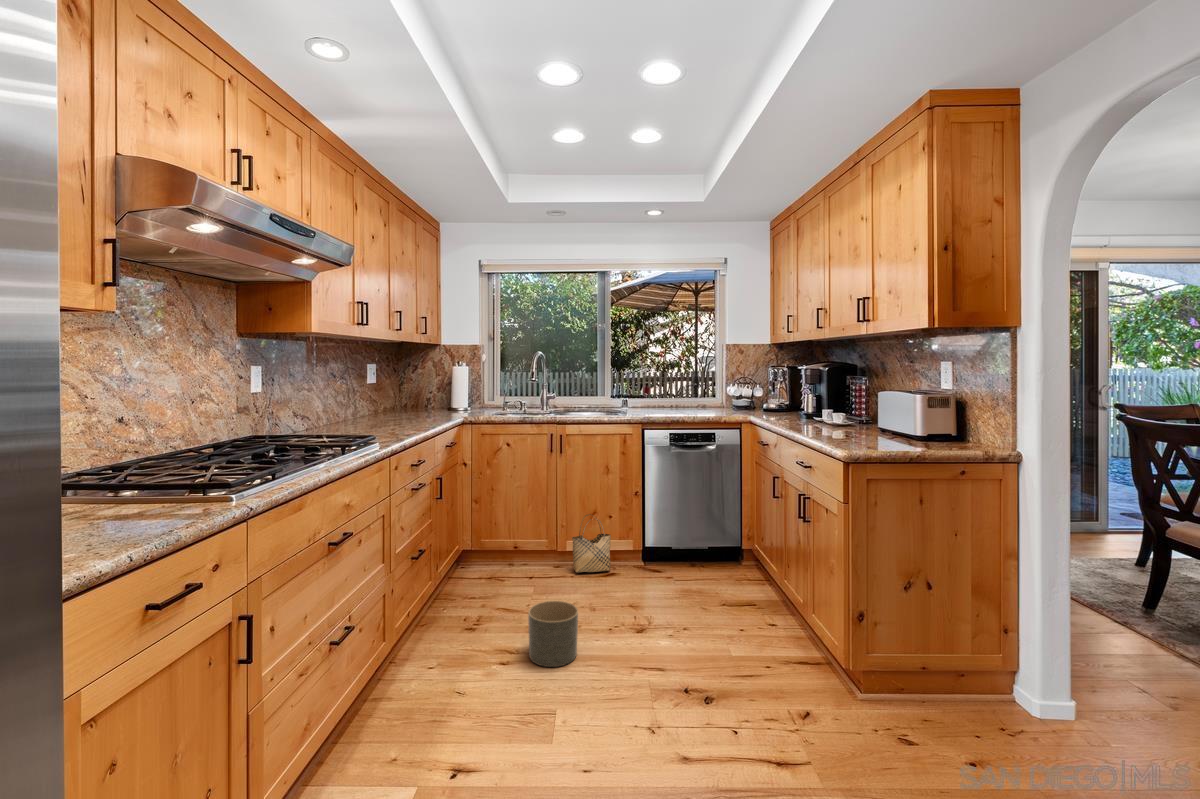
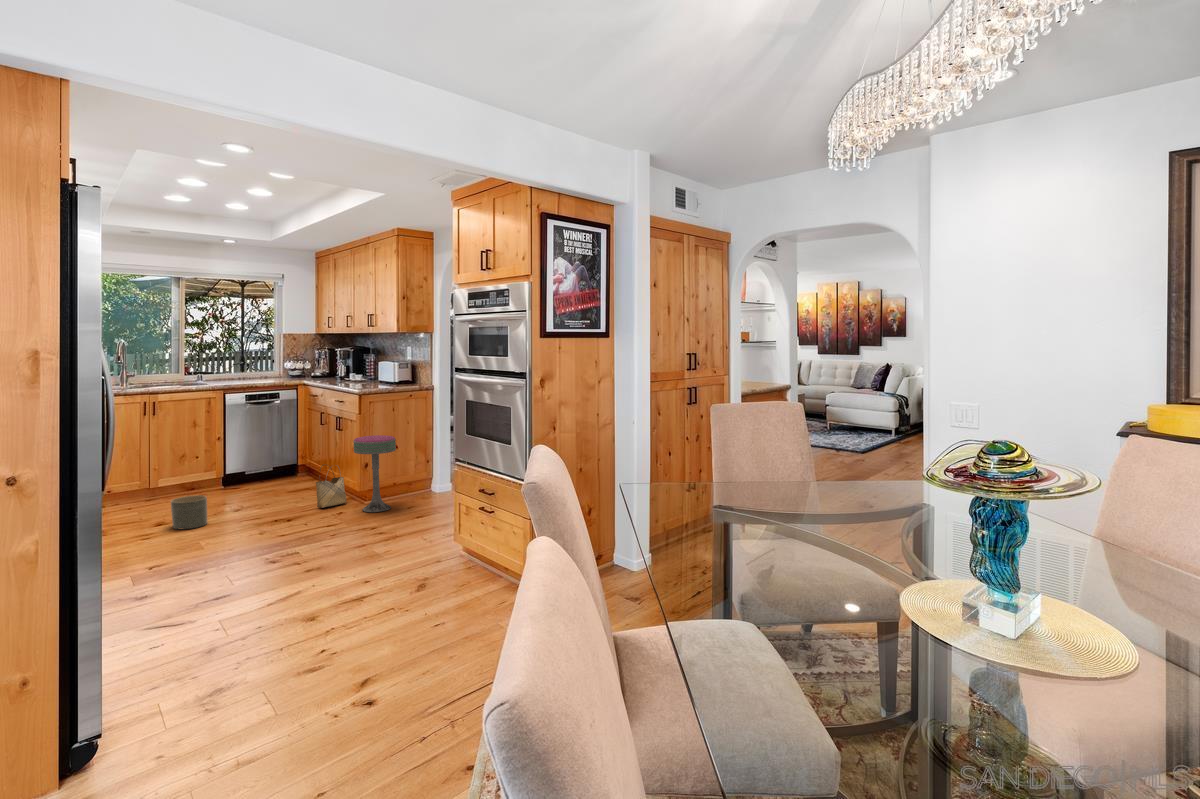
woven basket: present [572,514,611,572] -> present [316,464,346,508]
bar stool: none [833,555,936,751] -> present [353,435,396,512]

